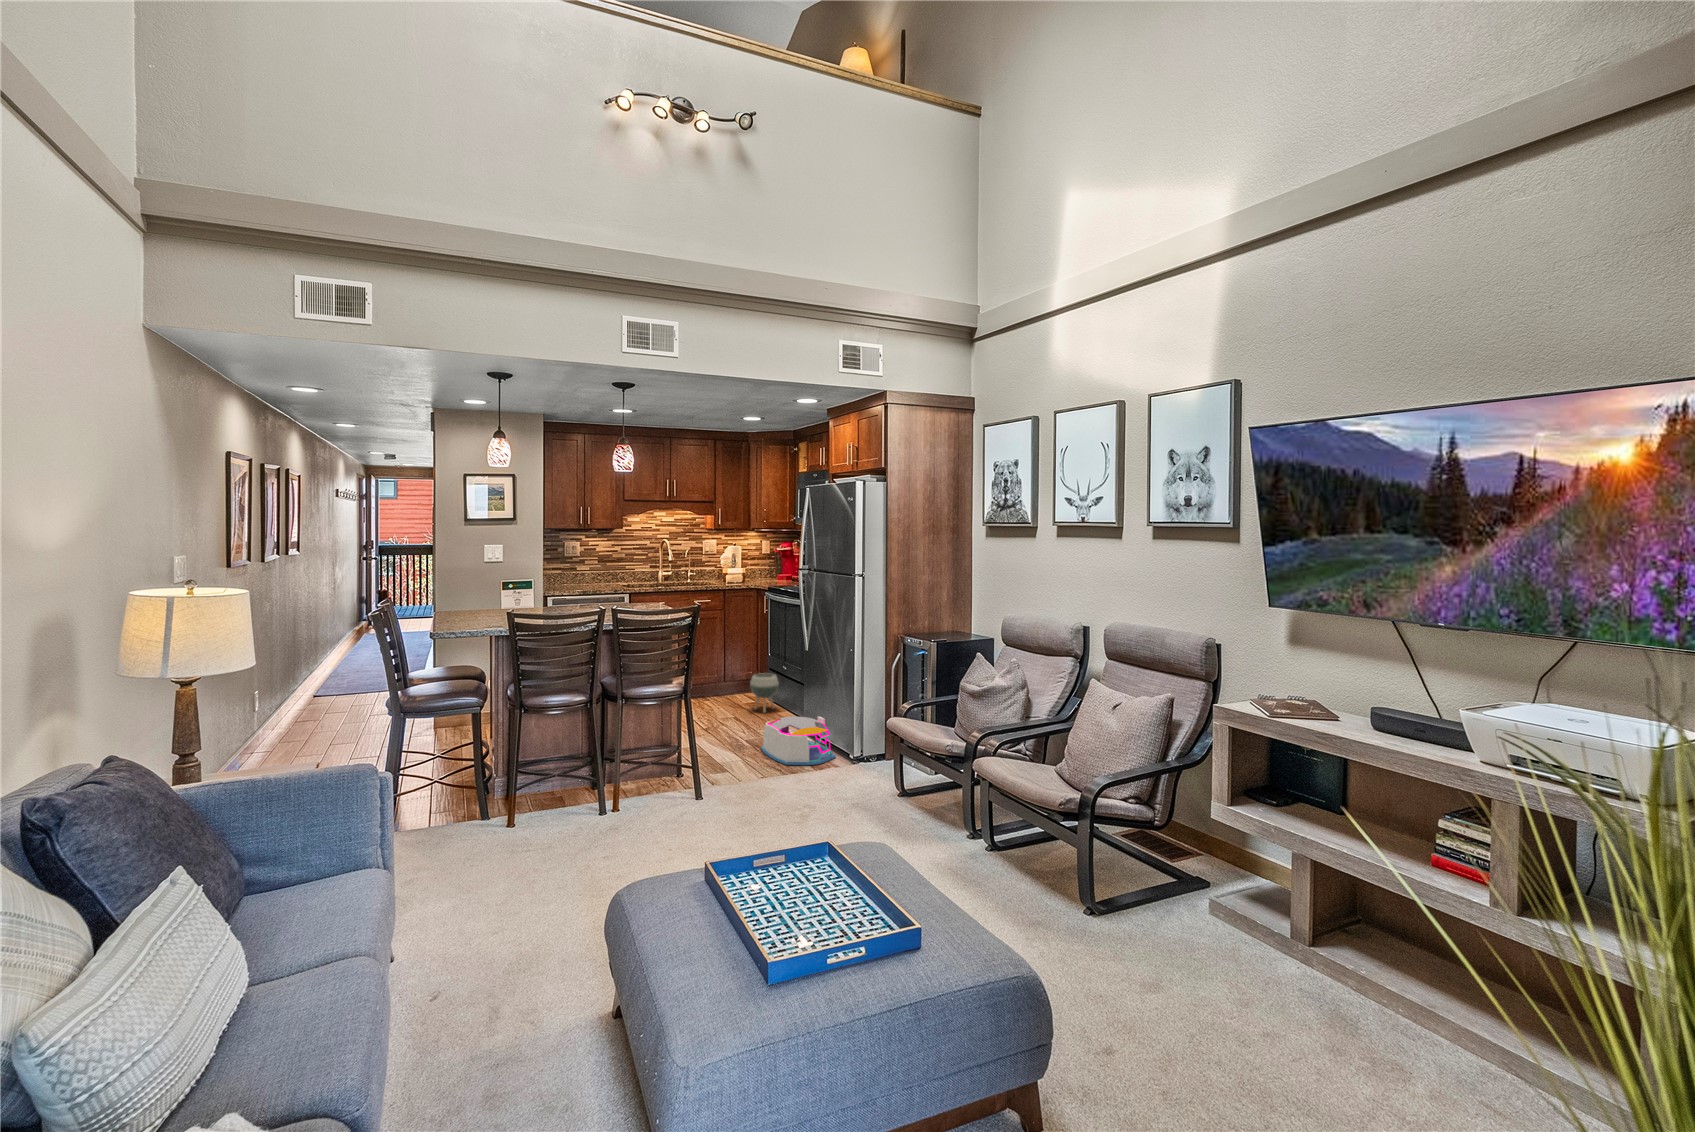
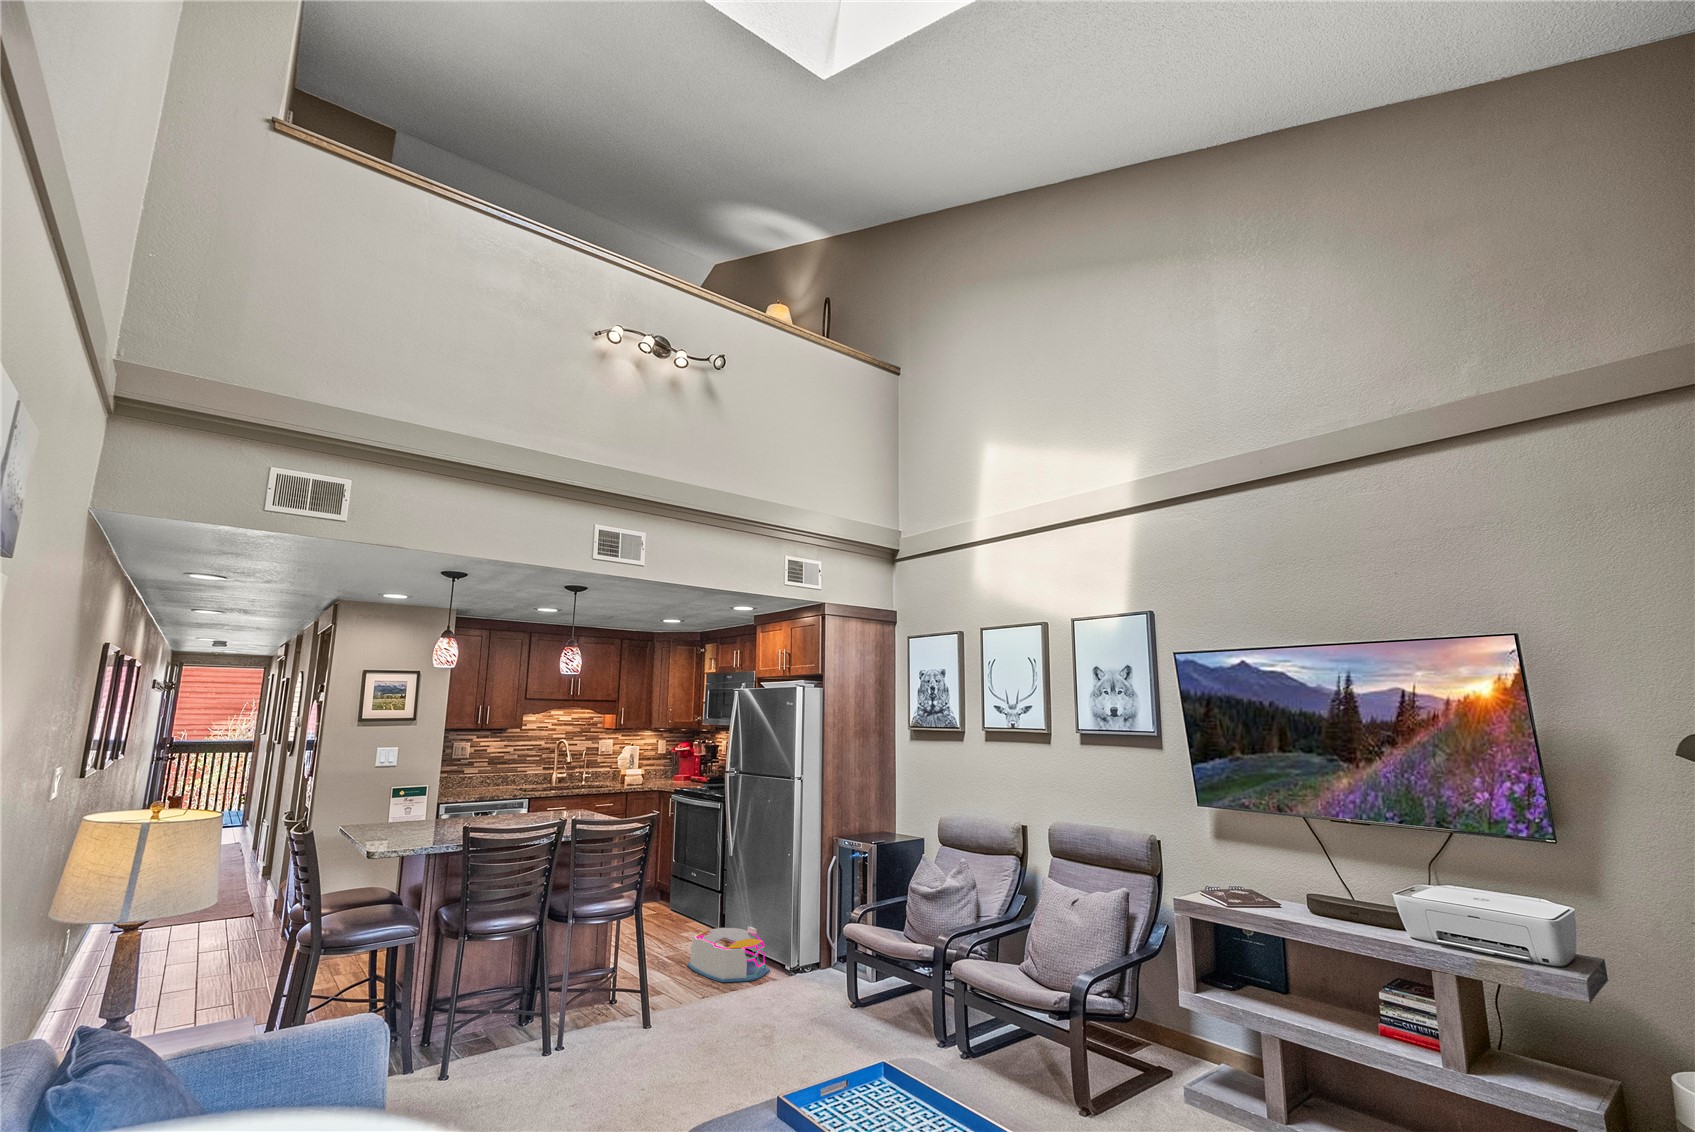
planter: present [750,673,779,713] -> none [658,881,687,925]

